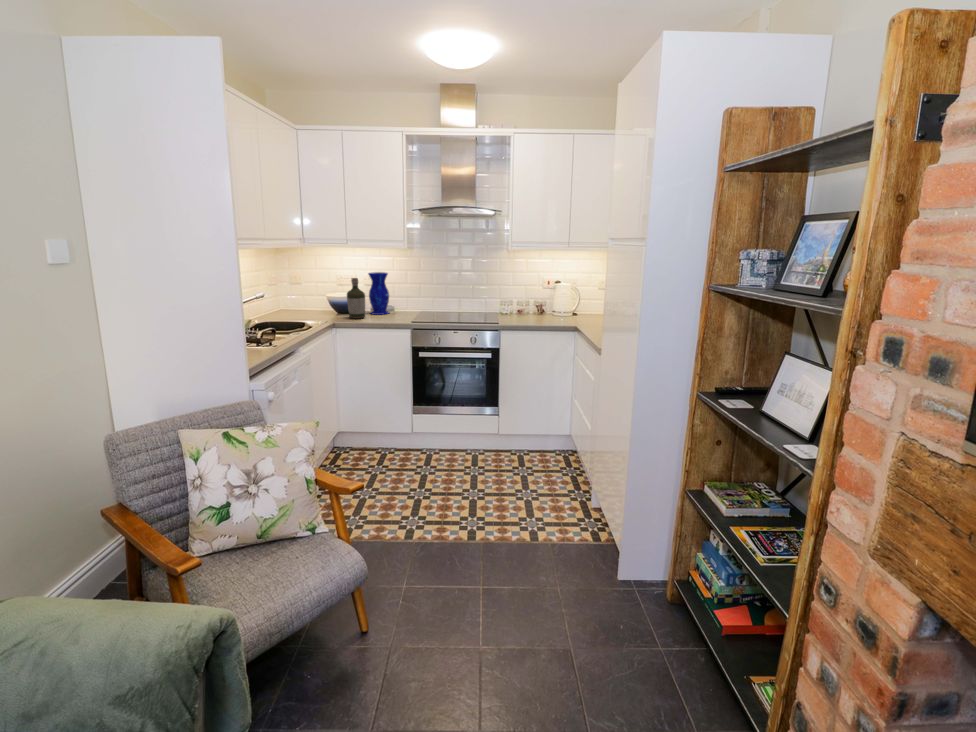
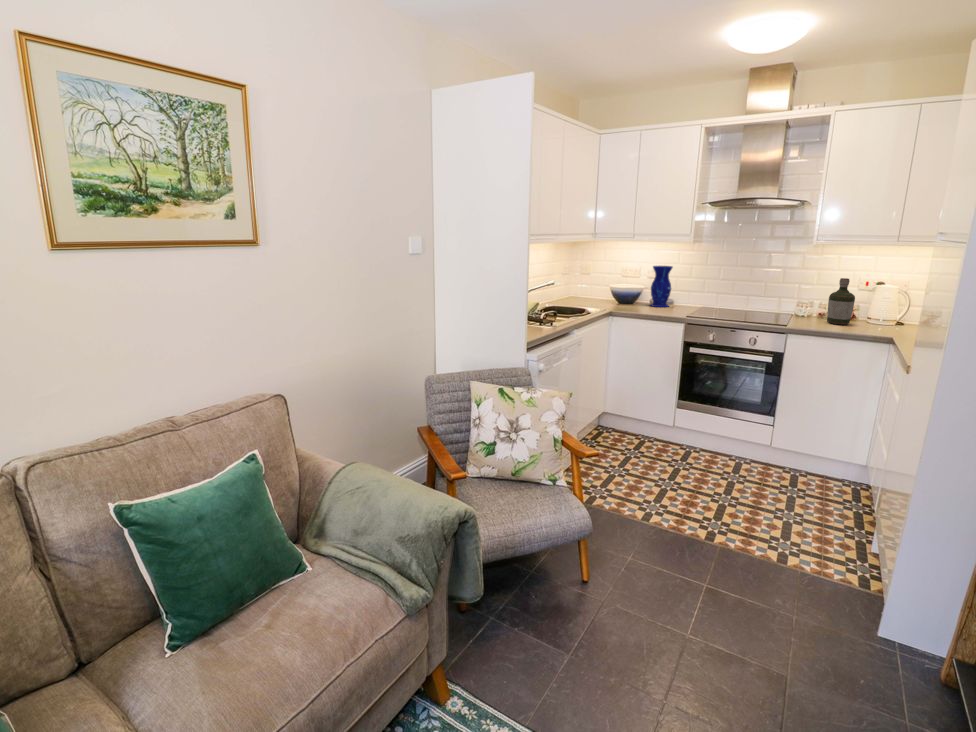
bottle: present [347,278,365,319] -> present [827,278,855,325]

